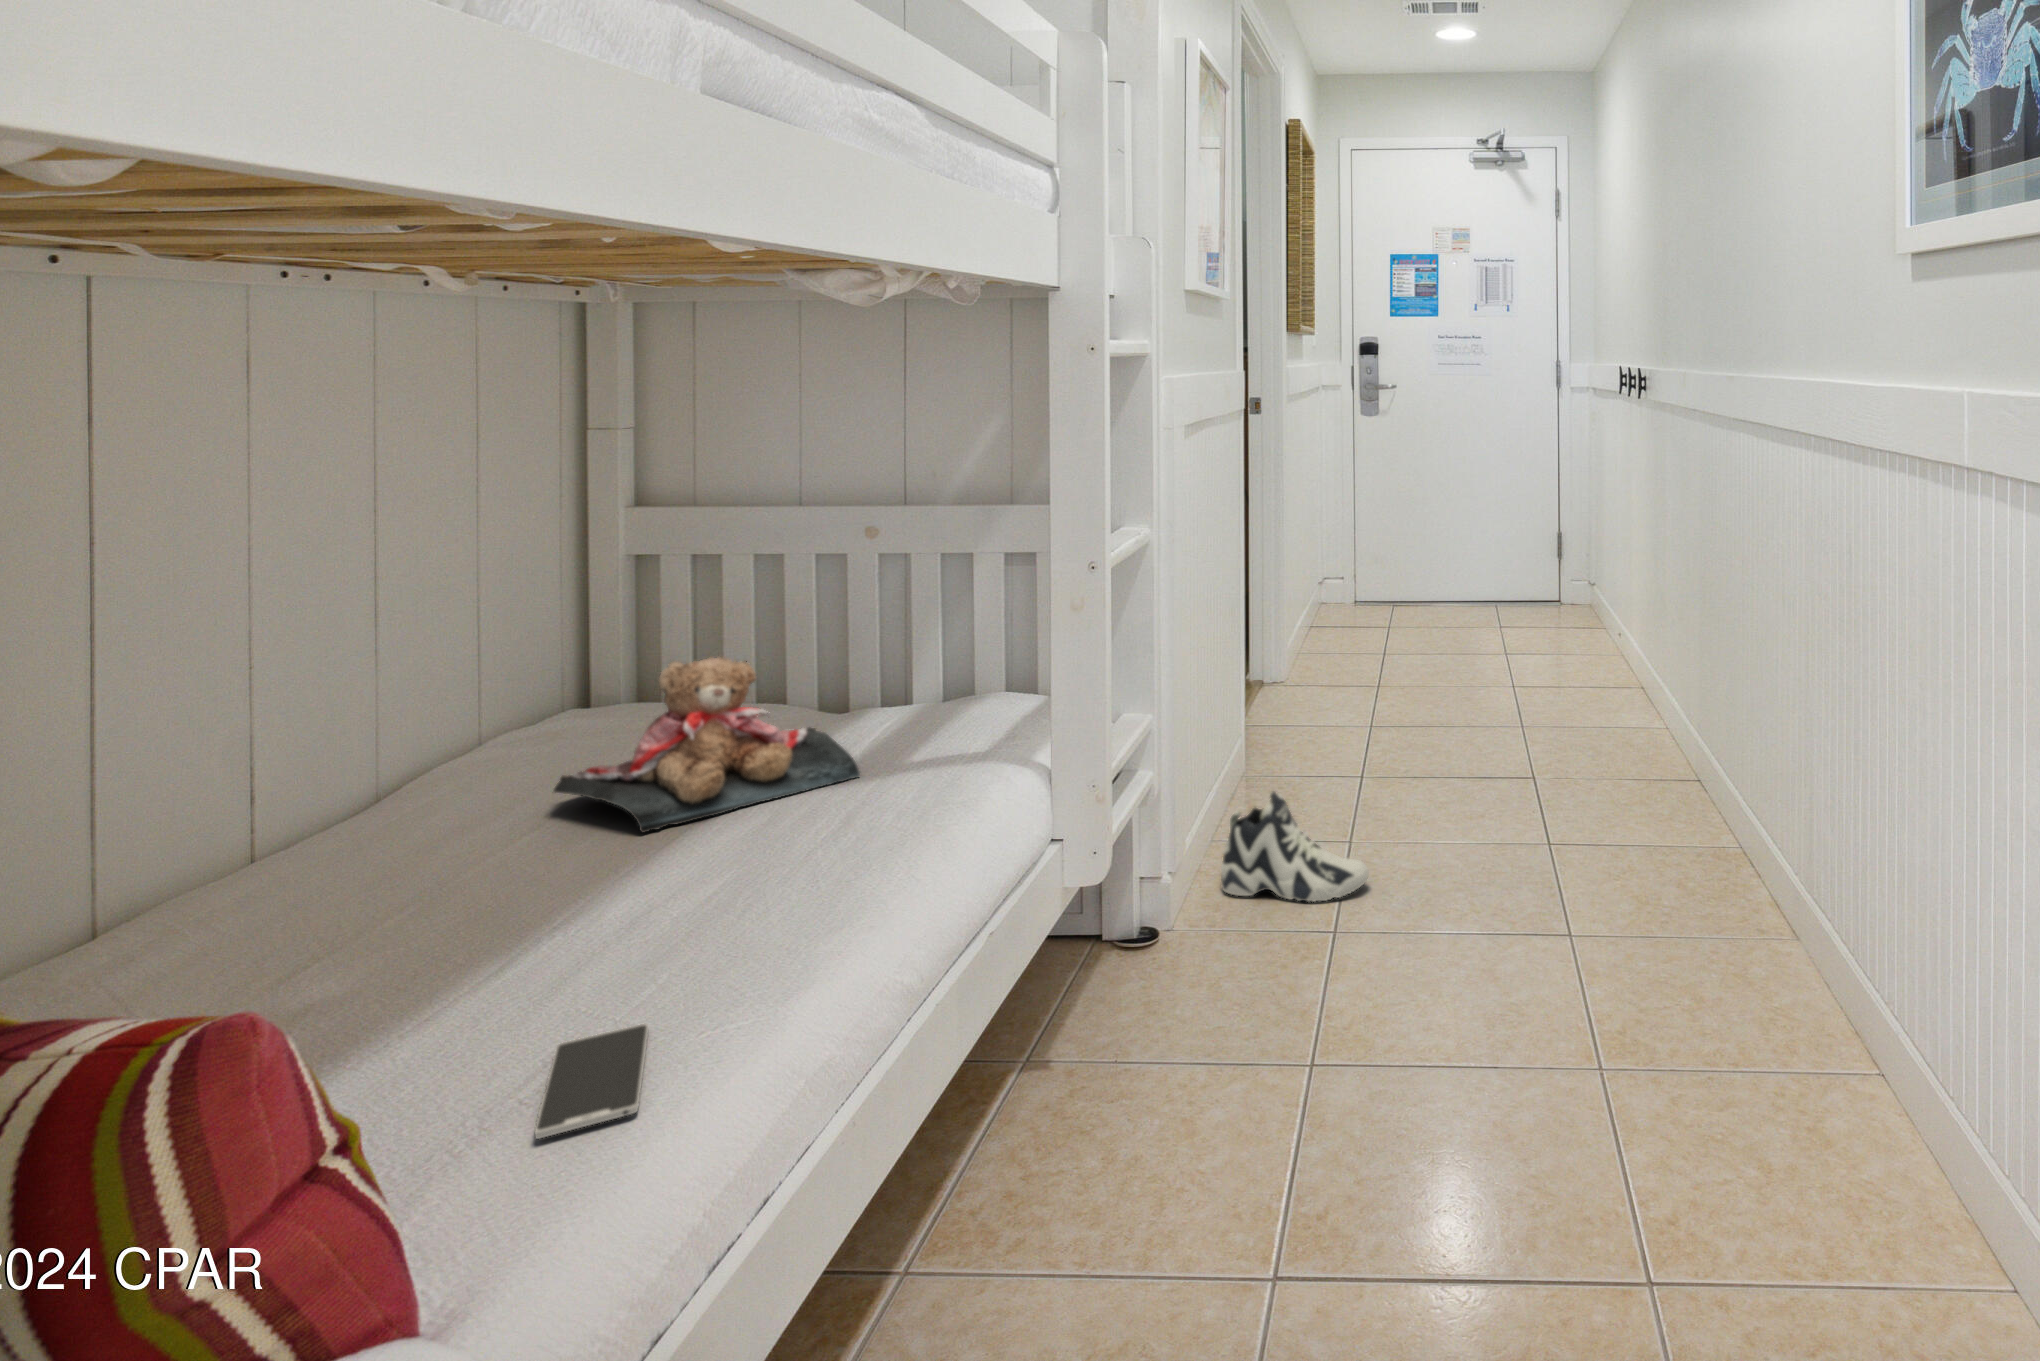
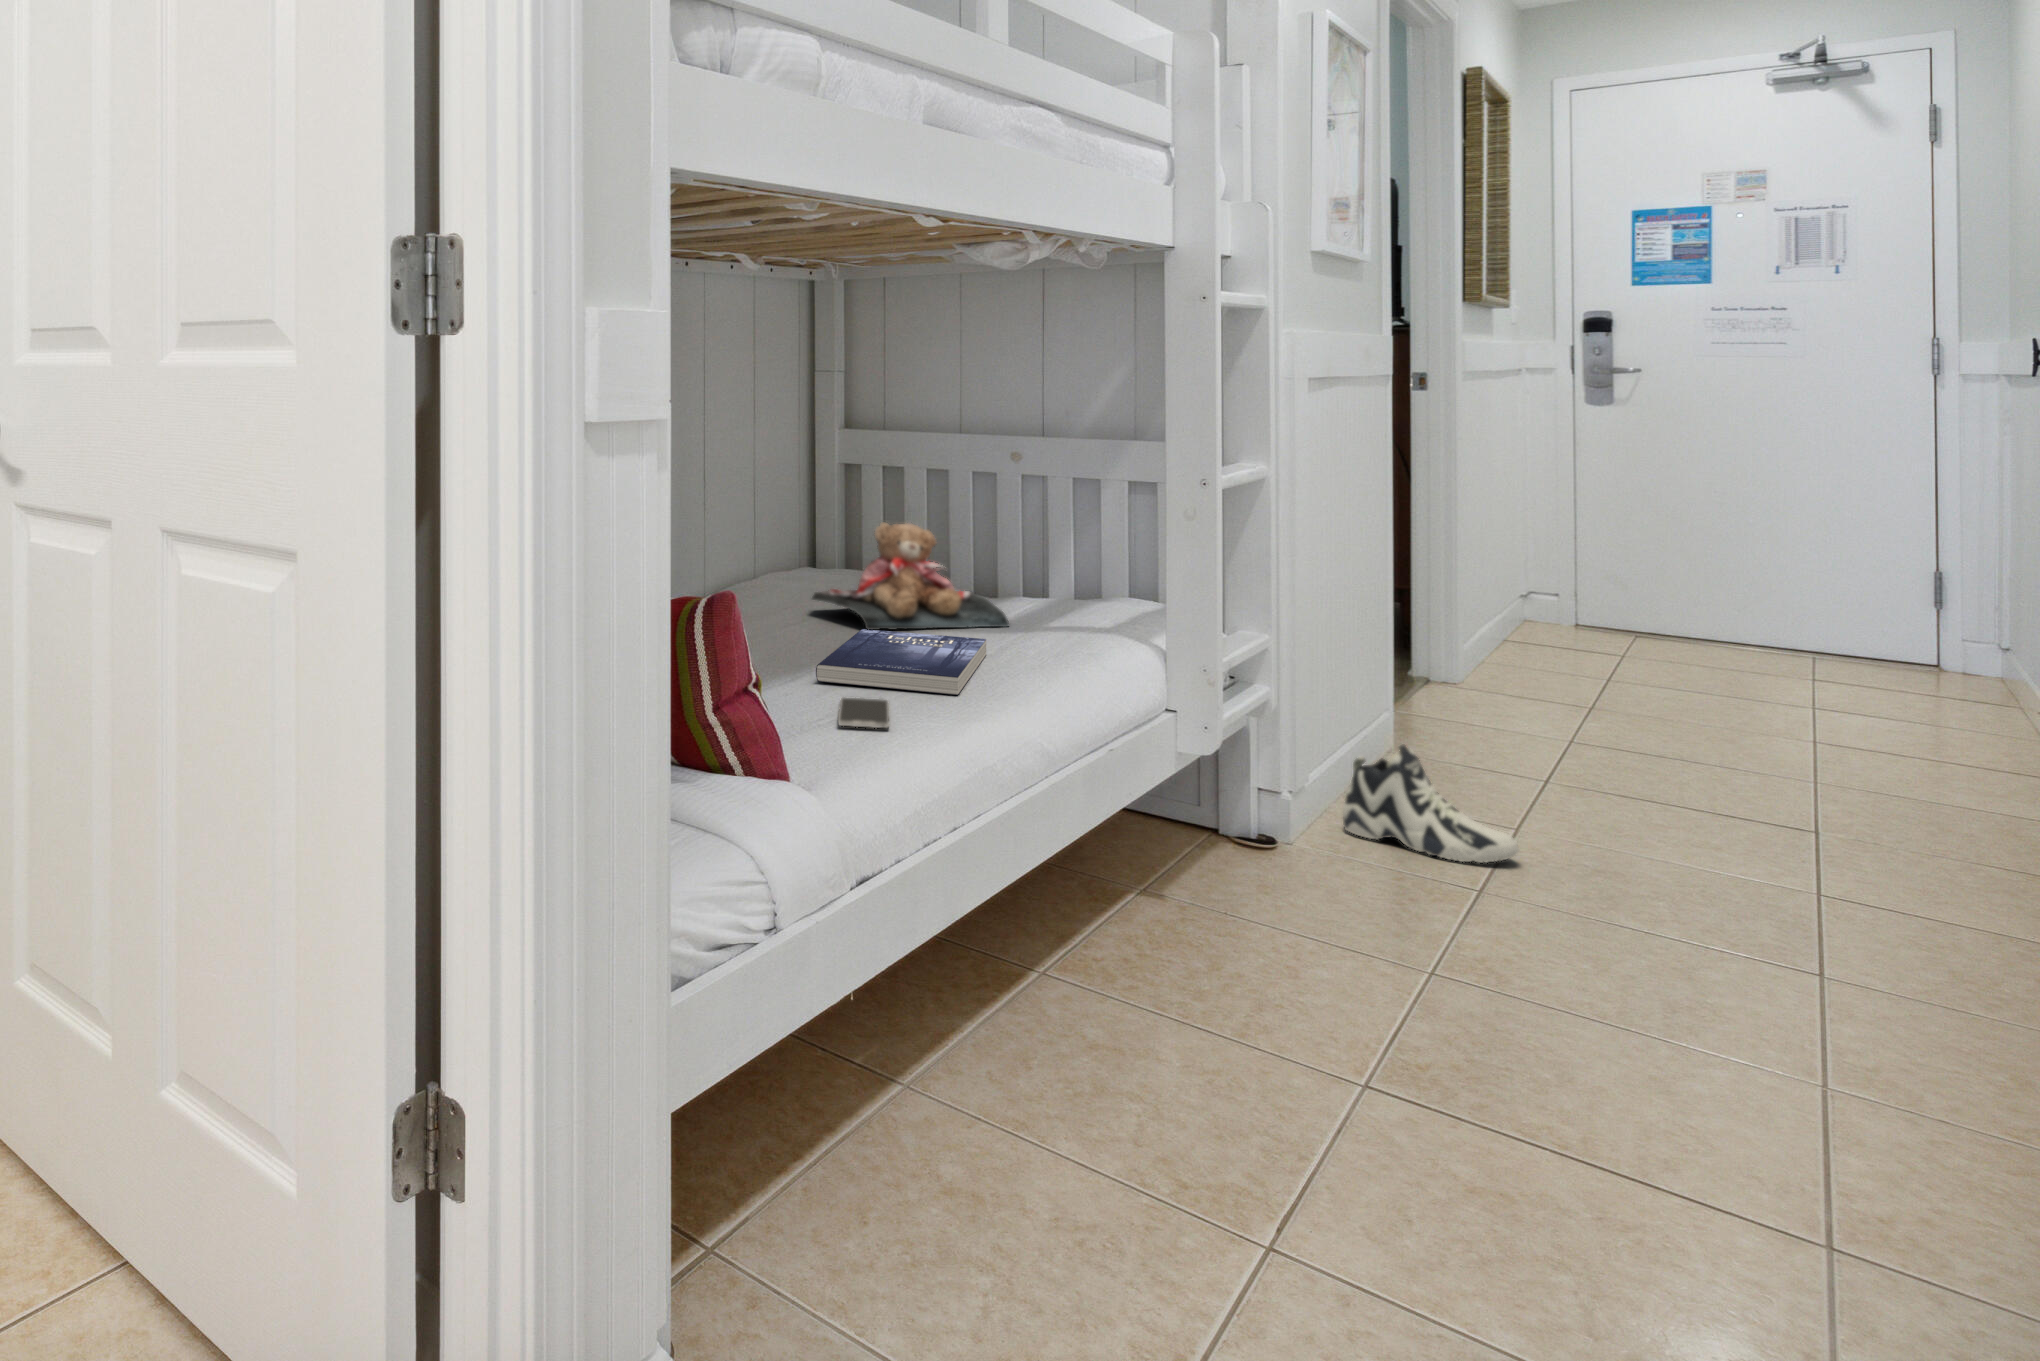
book: none [519,827,825,1002] -> present [816,629,986,695]

